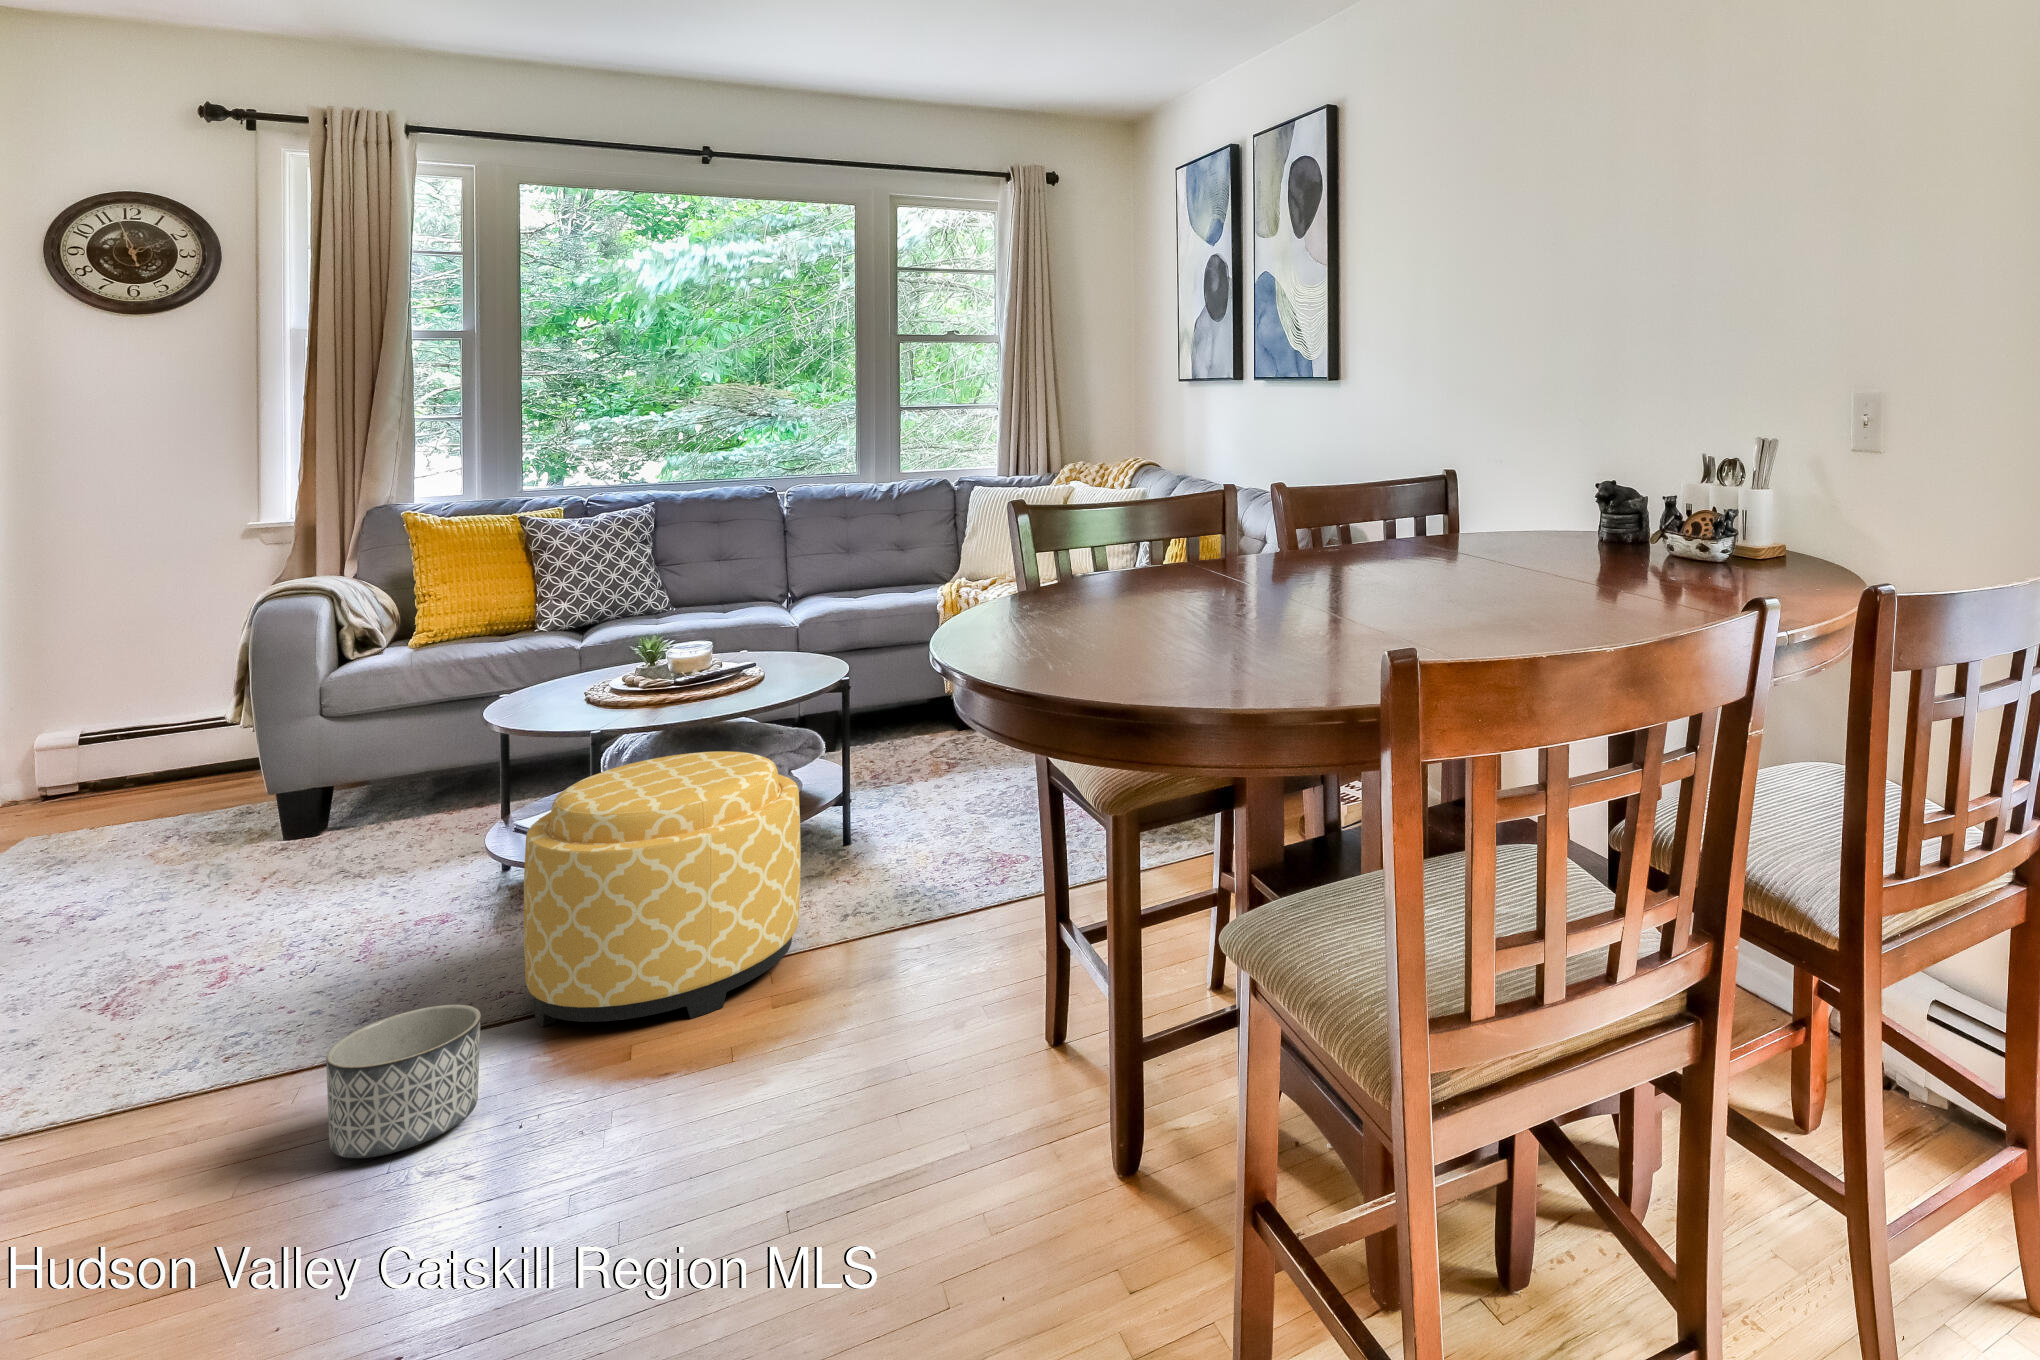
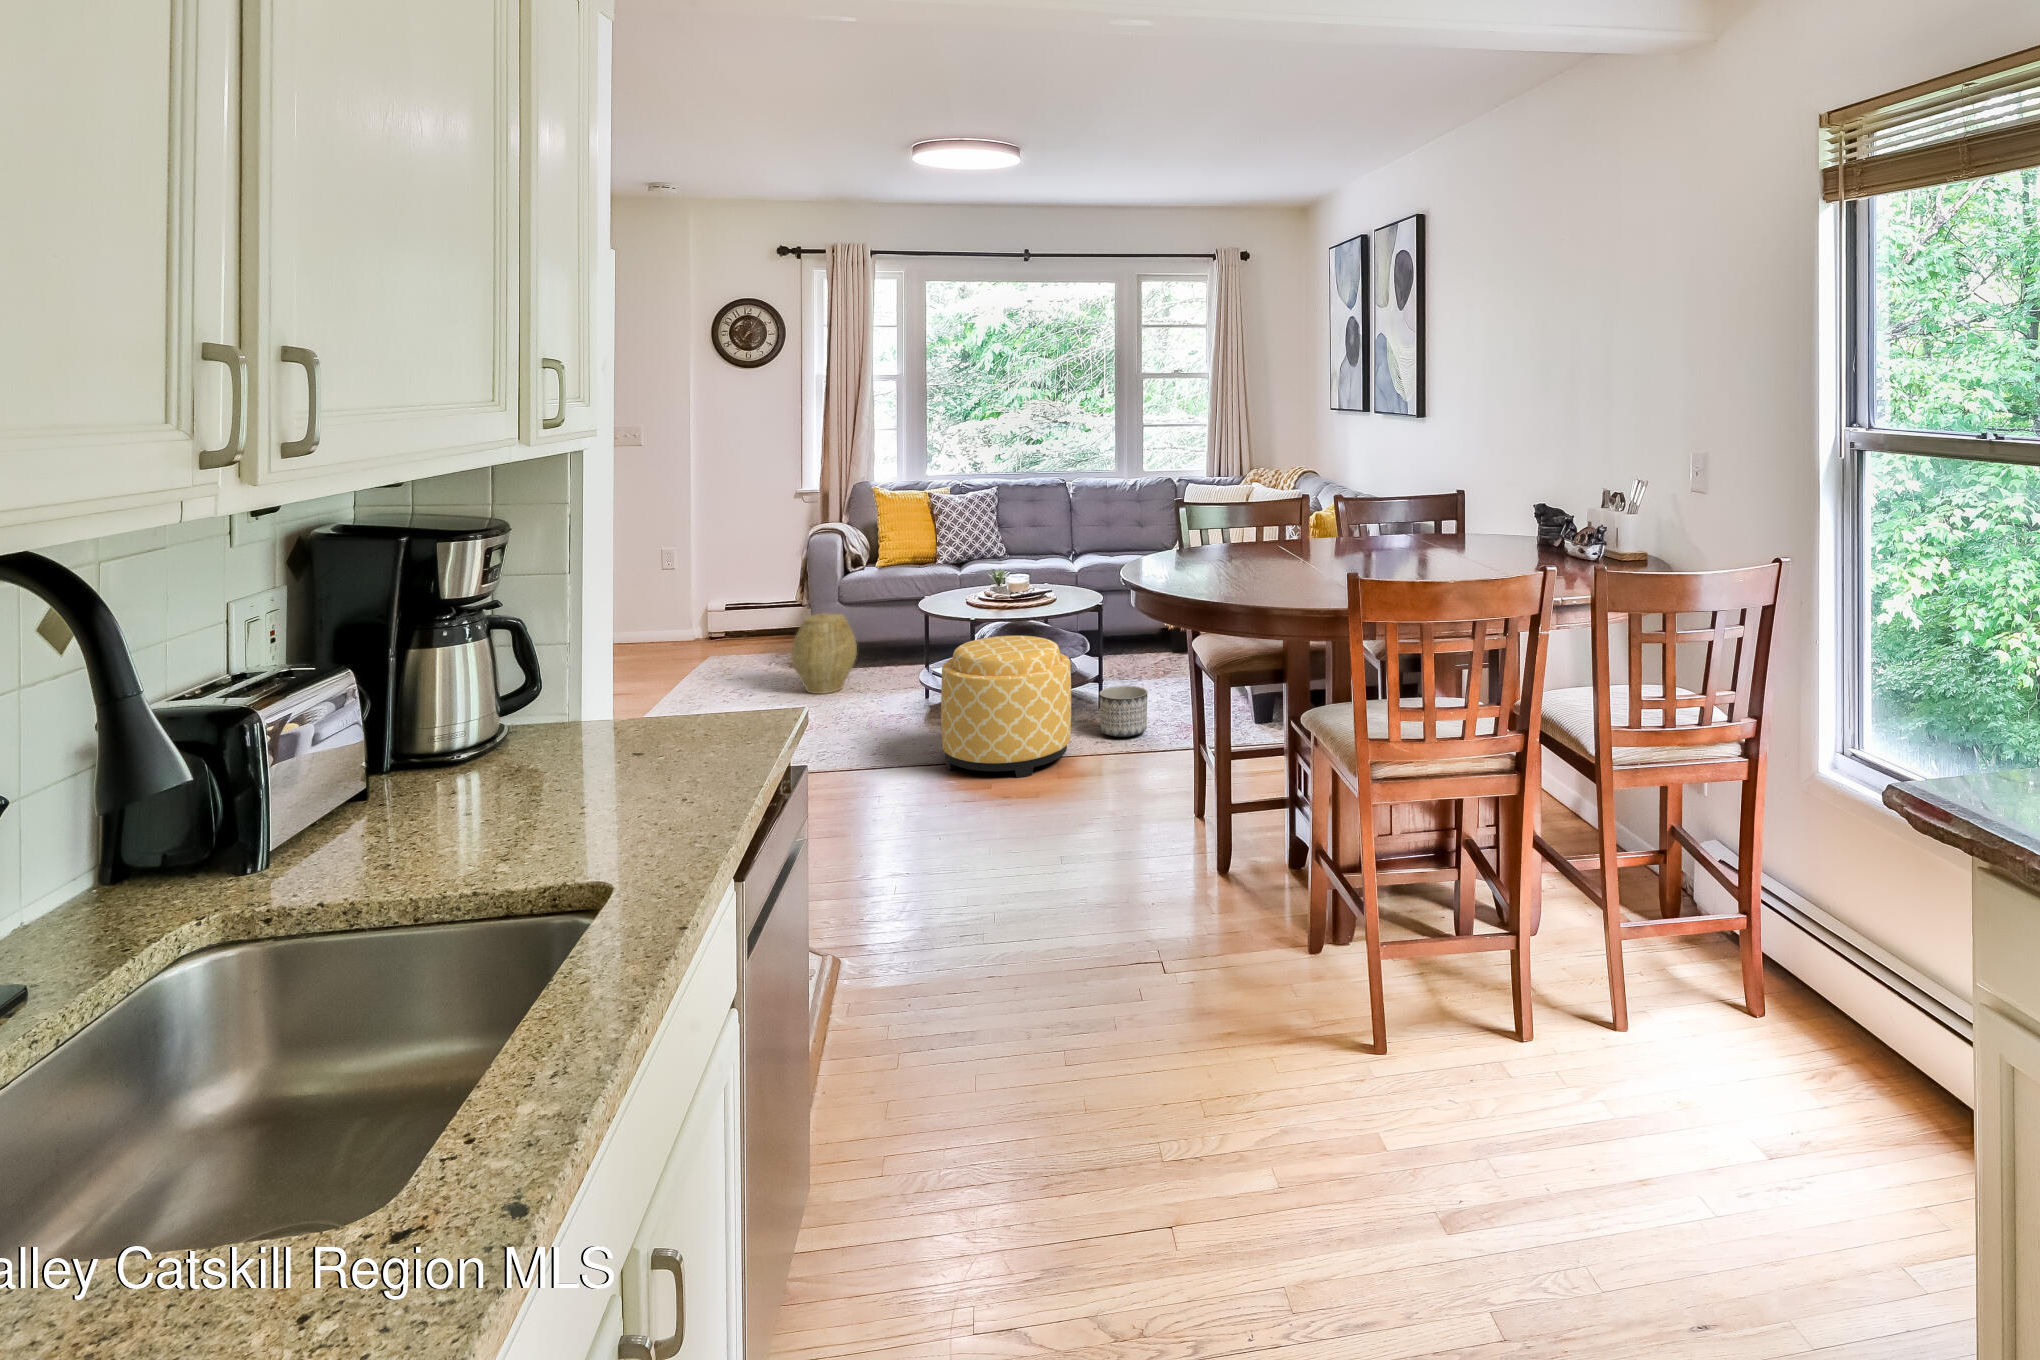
woven basket: none [192,741,351,897] -> present [792,613,857,694]
planter: present [326,1005,481,1158] -> present [1099,686,1147,737]

